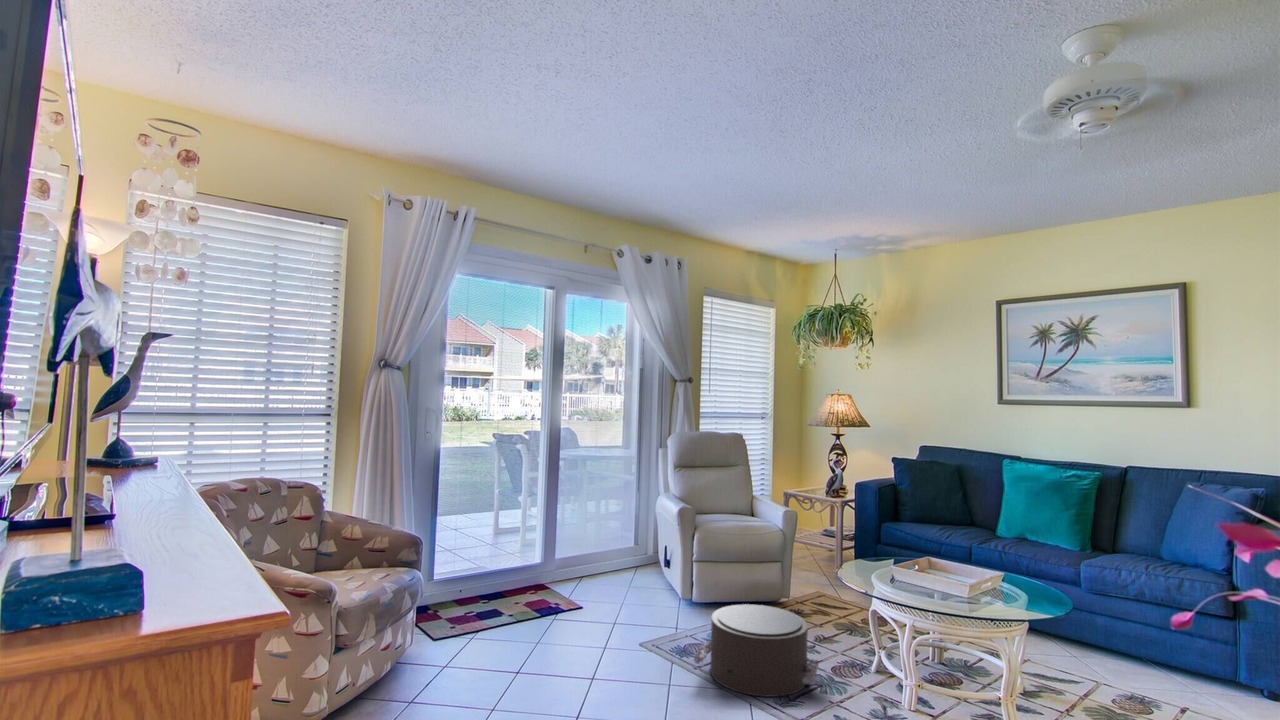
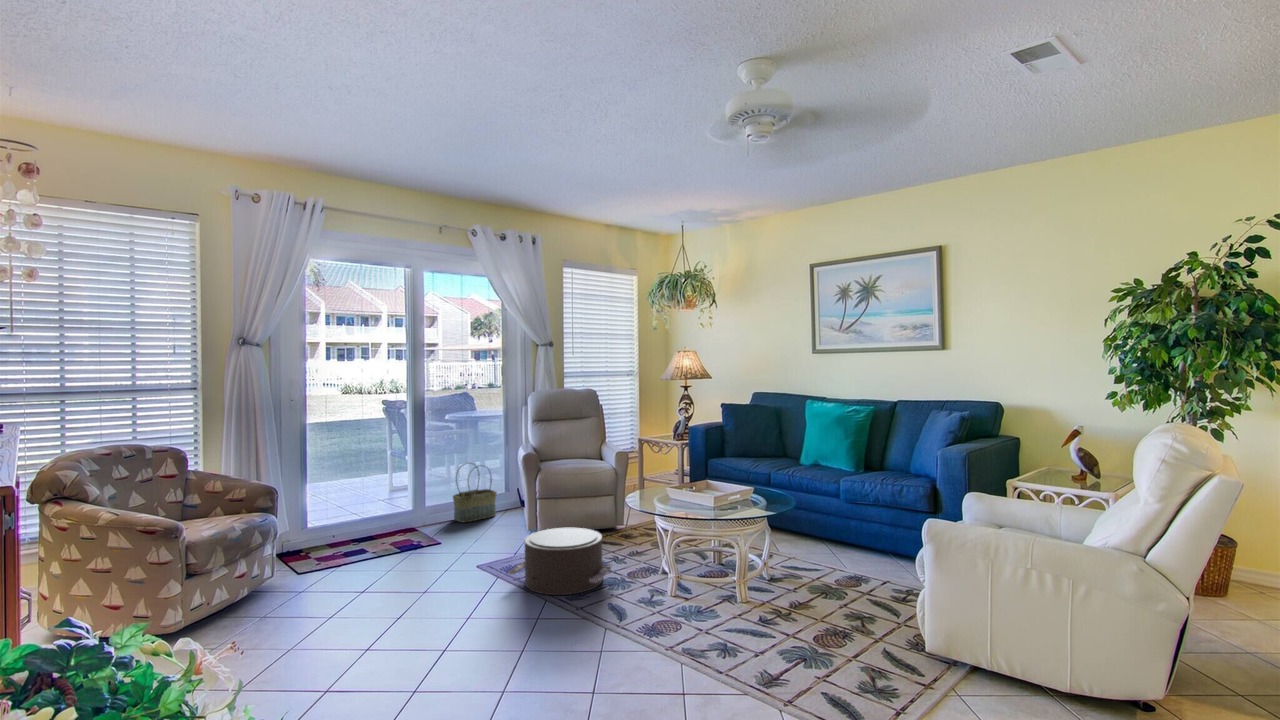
basket: none [583,511,631,581] -> present [453,463,497,523]

